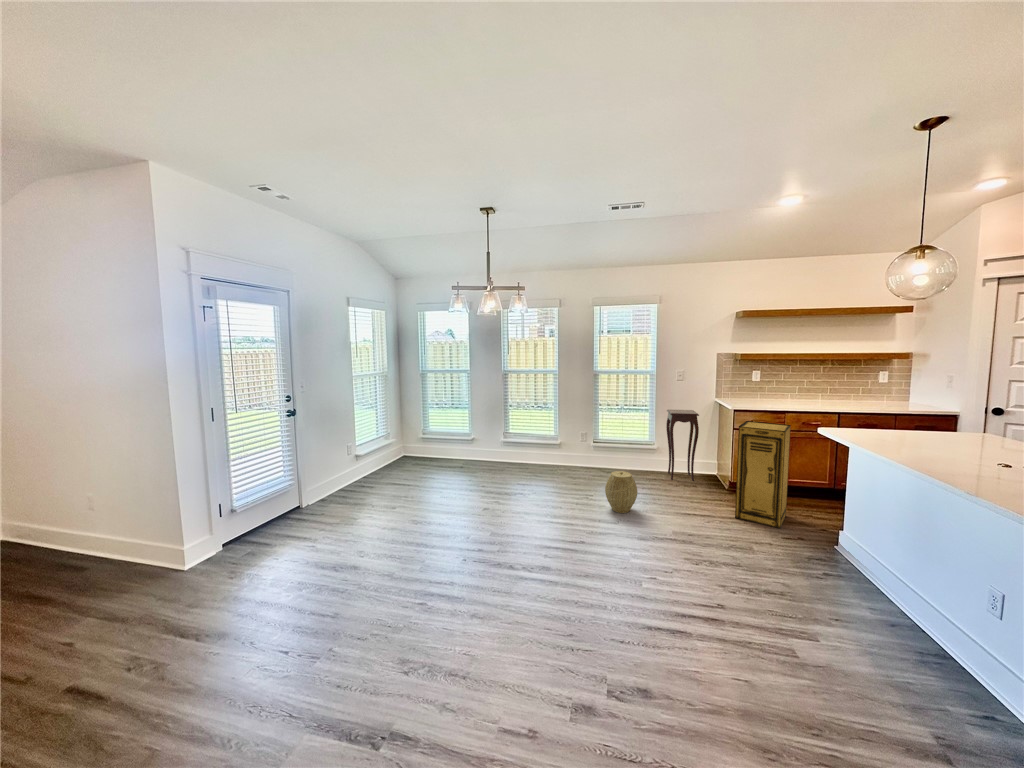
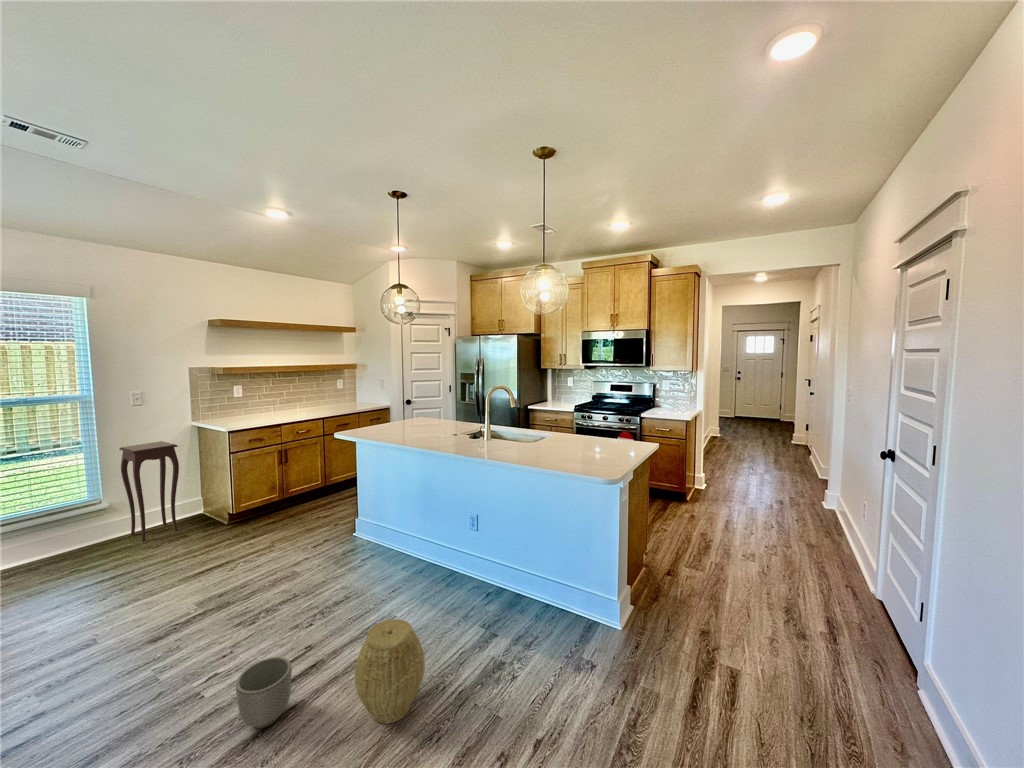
storage cabinet: present [735,421,791,528] -> none [252,436,305,551]
woven basket: present [605,471,637,513] -> present [354,619,425,724]
planter: none [645,579,685,630] -> present [236,657,292,728]

